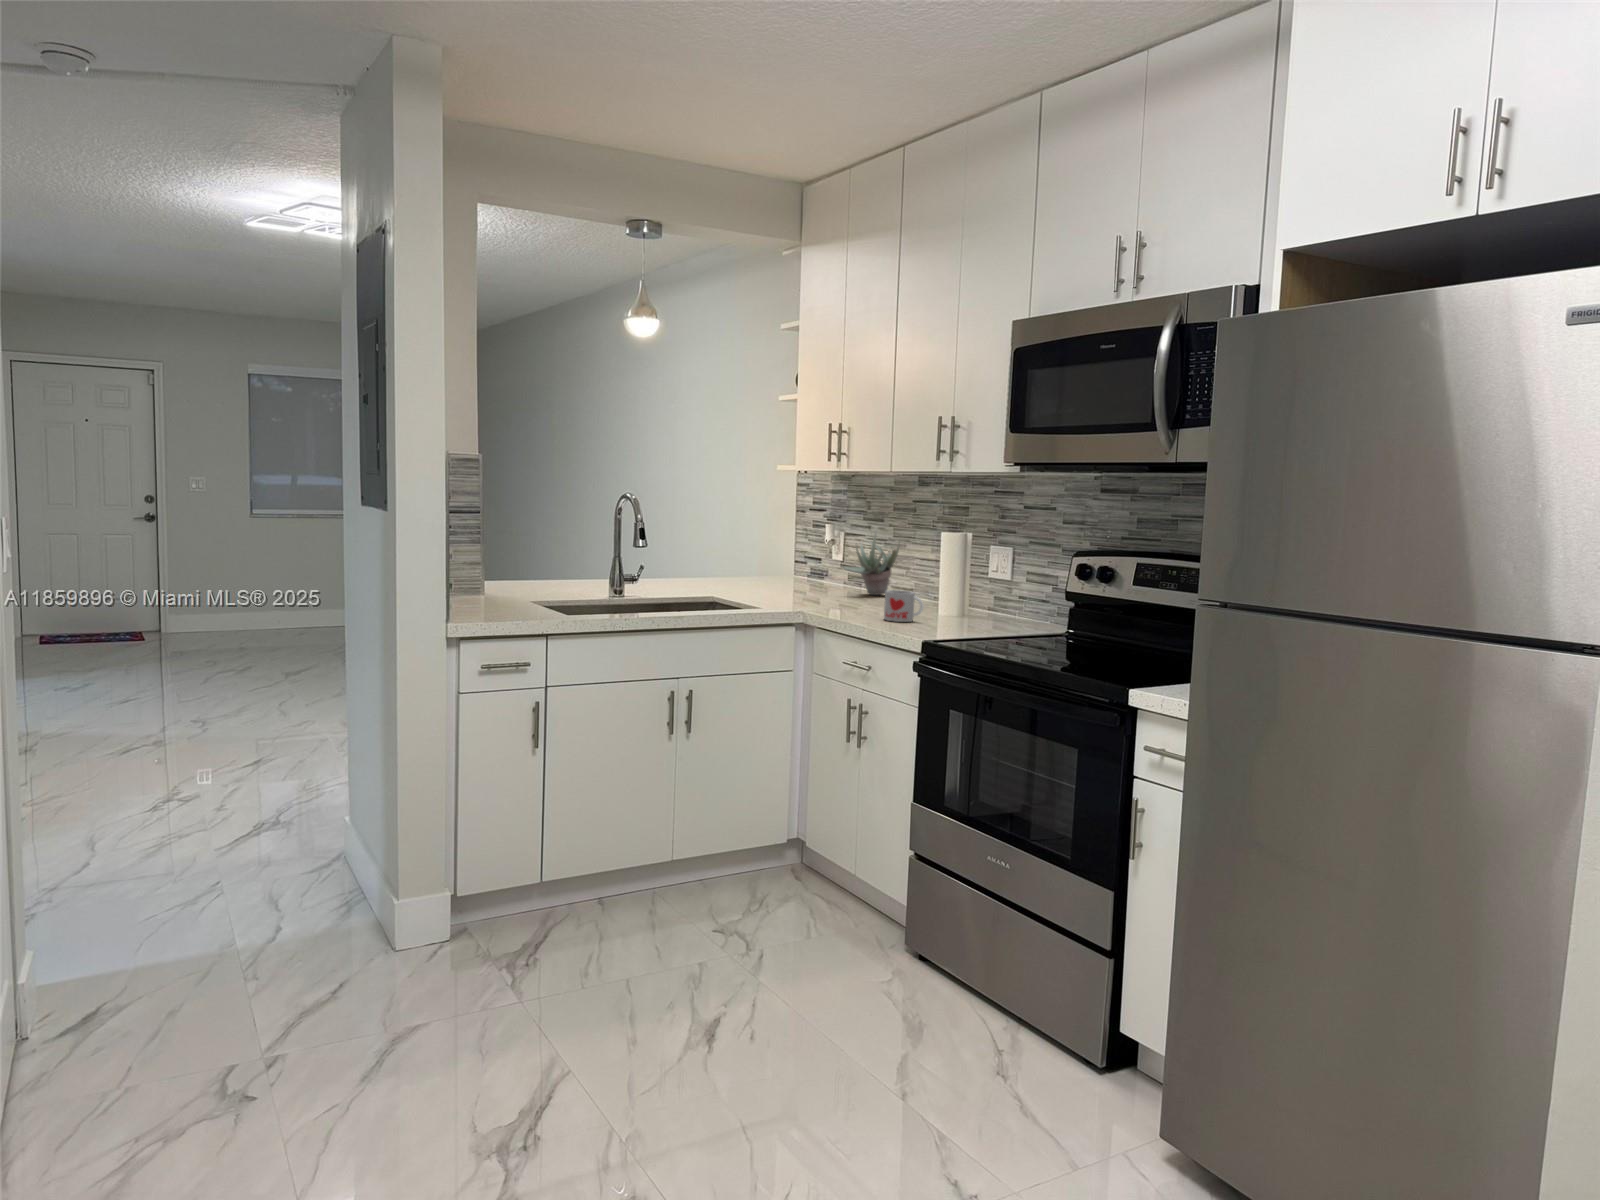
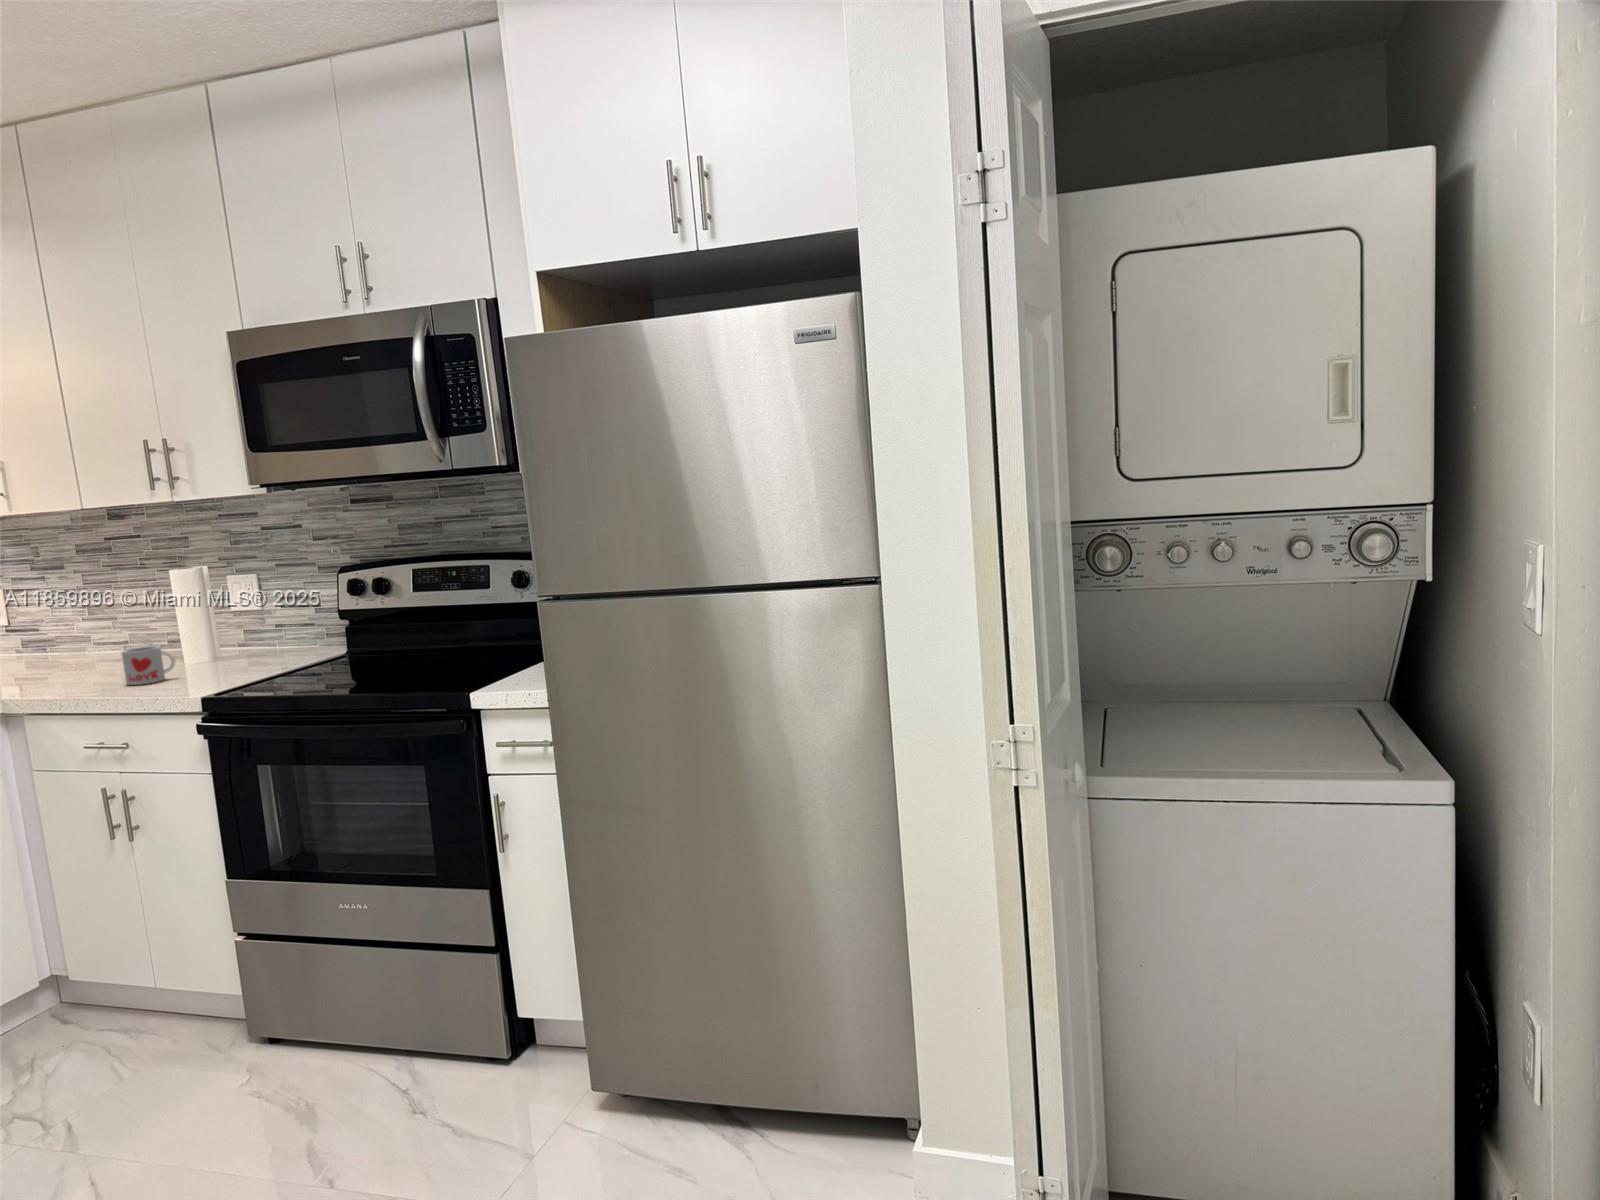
succulent plant: present [841,531,900,595] -> none [24,580,99,659]

